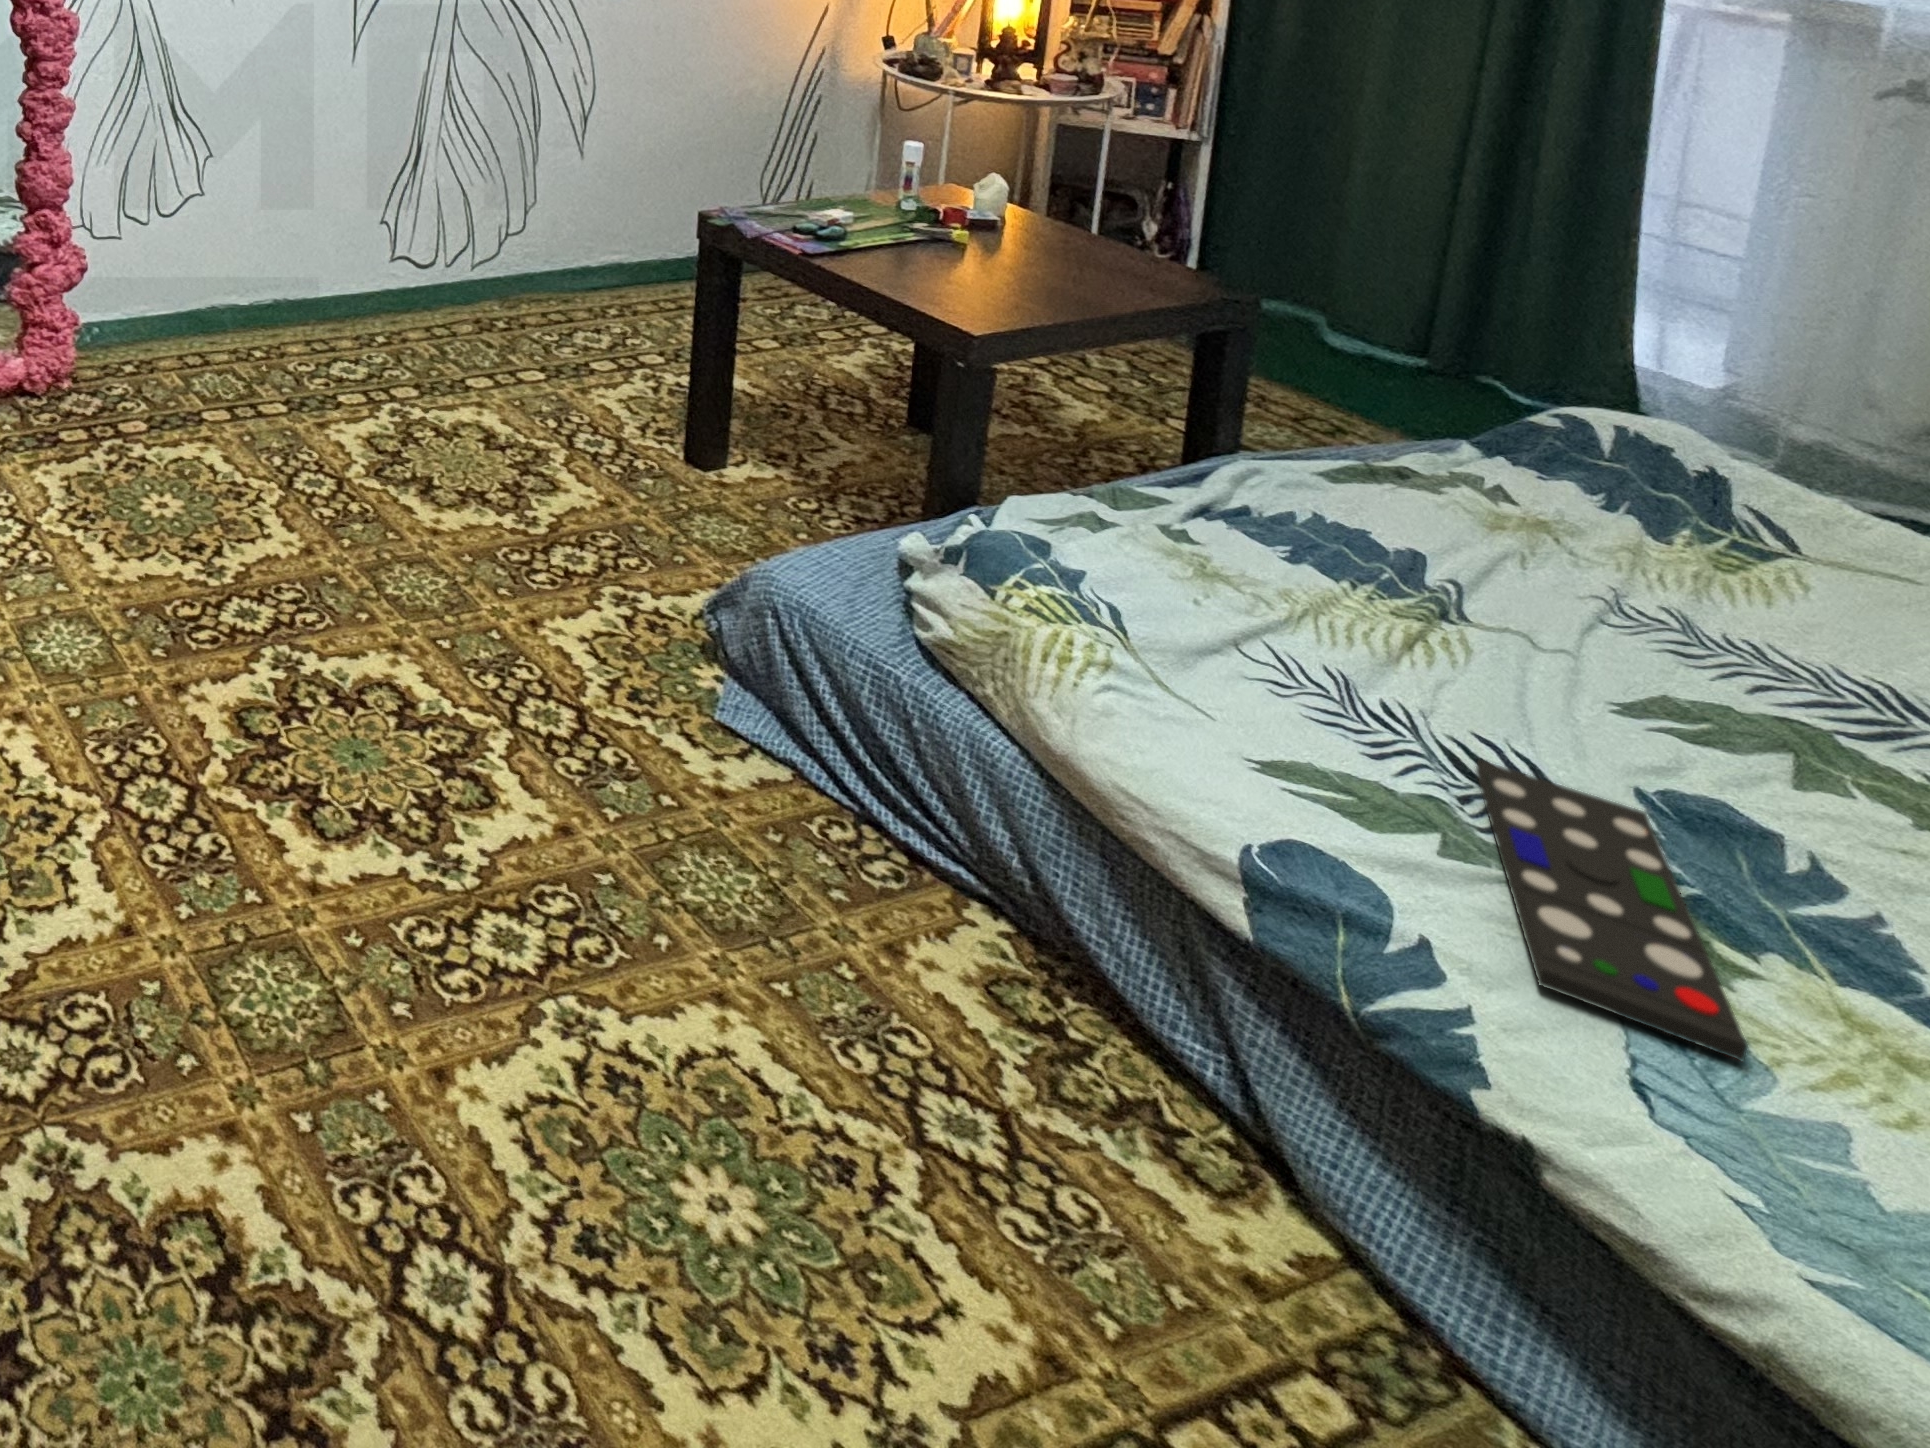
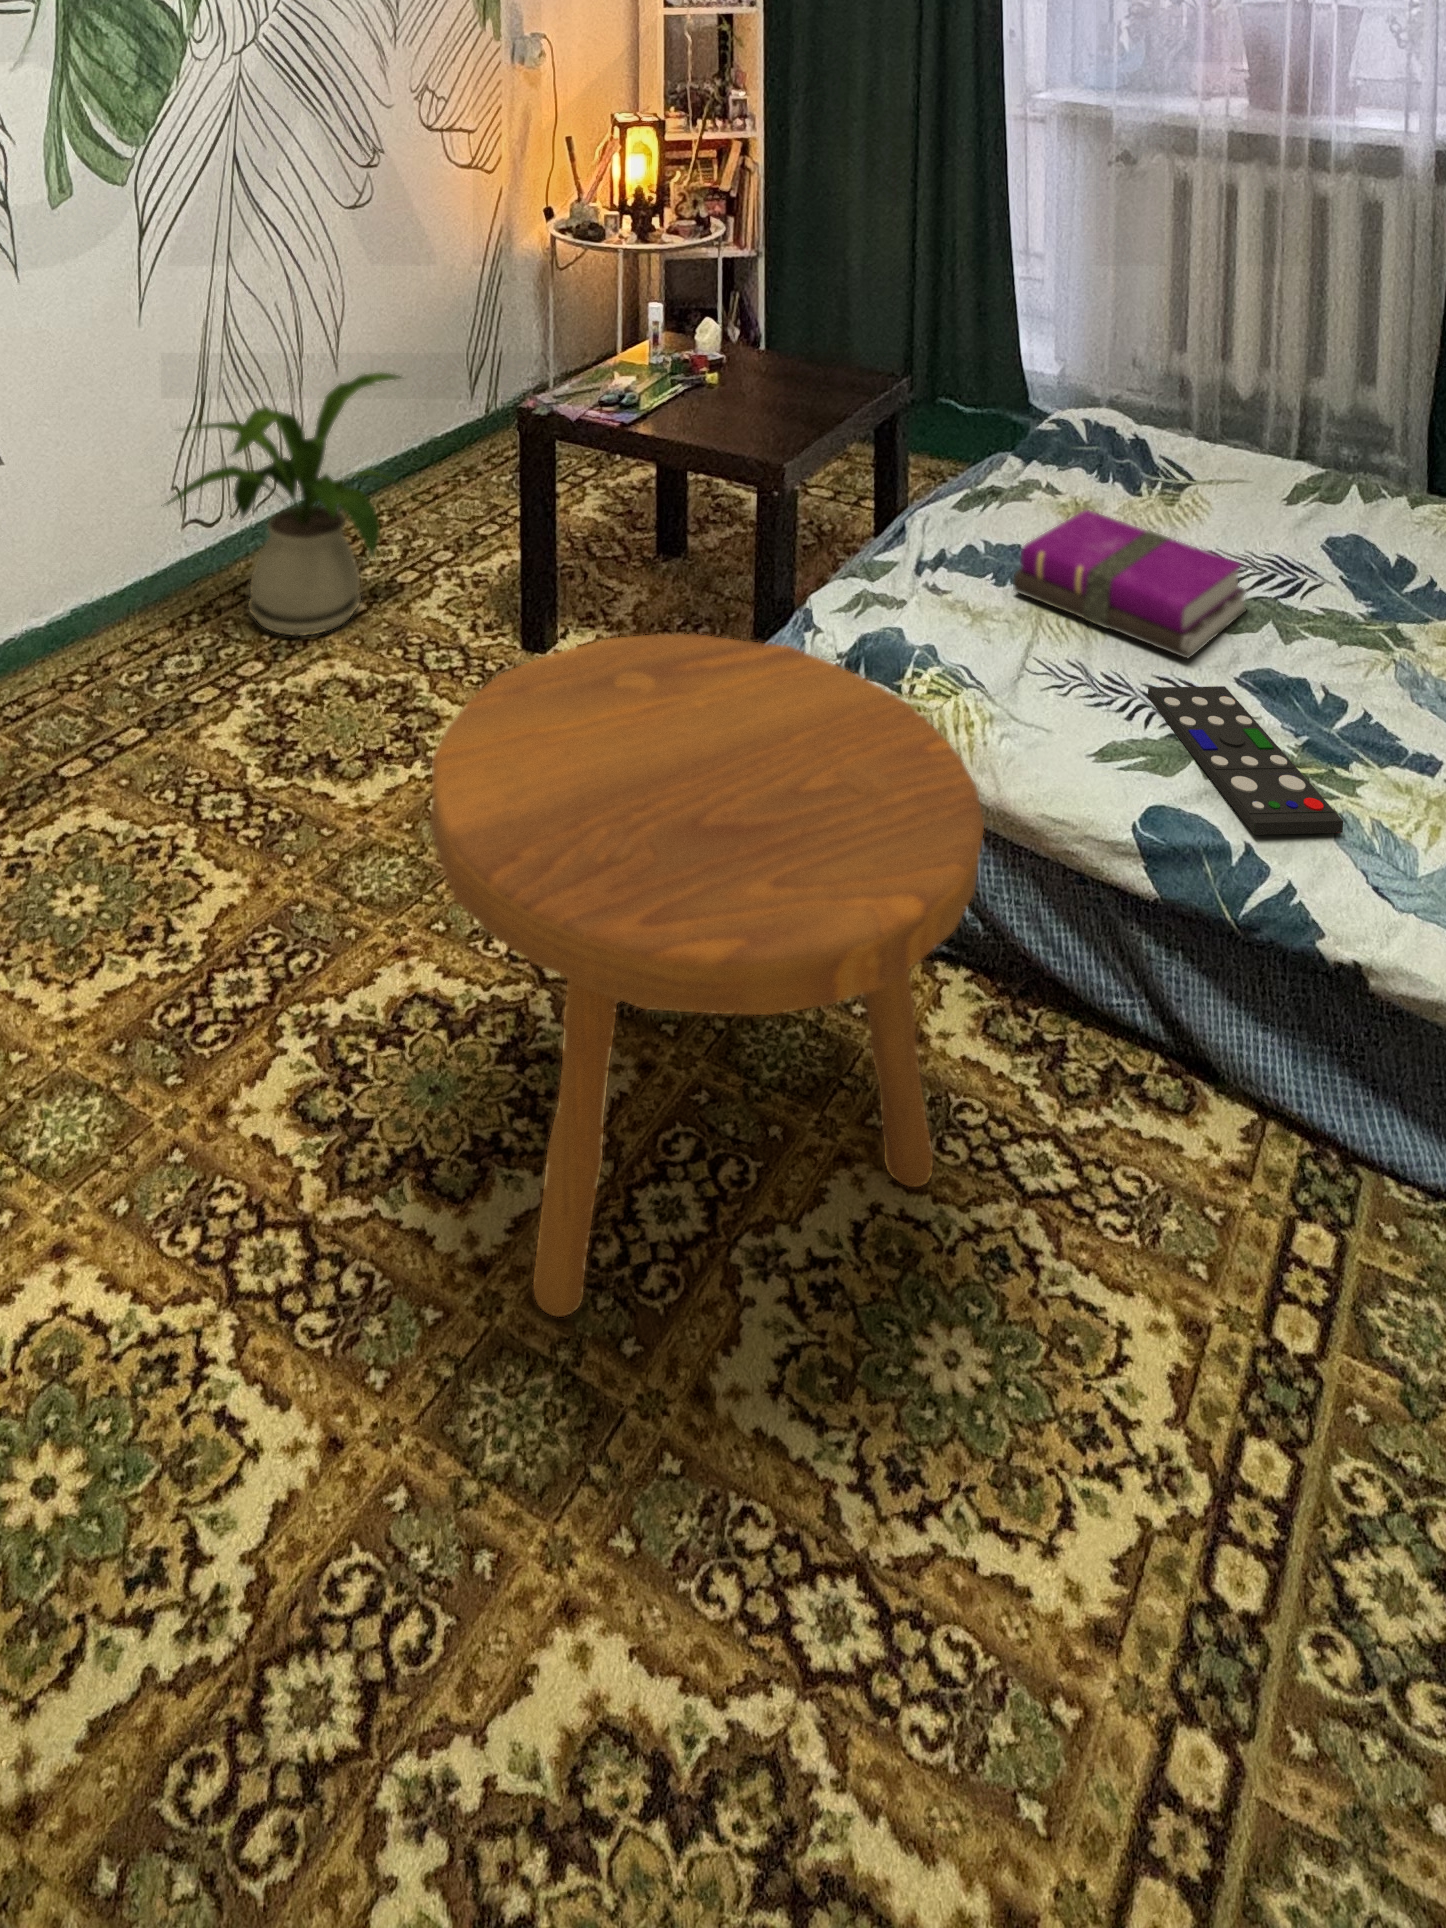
house plant: none [341,151,615,387] -> present [161,373,416,636]
footstool: none [309,411,968,1103] -> present [430,634,984,1317]
notebook: none [1320,525,1806,758] -> present [1013,510,1247,658]

